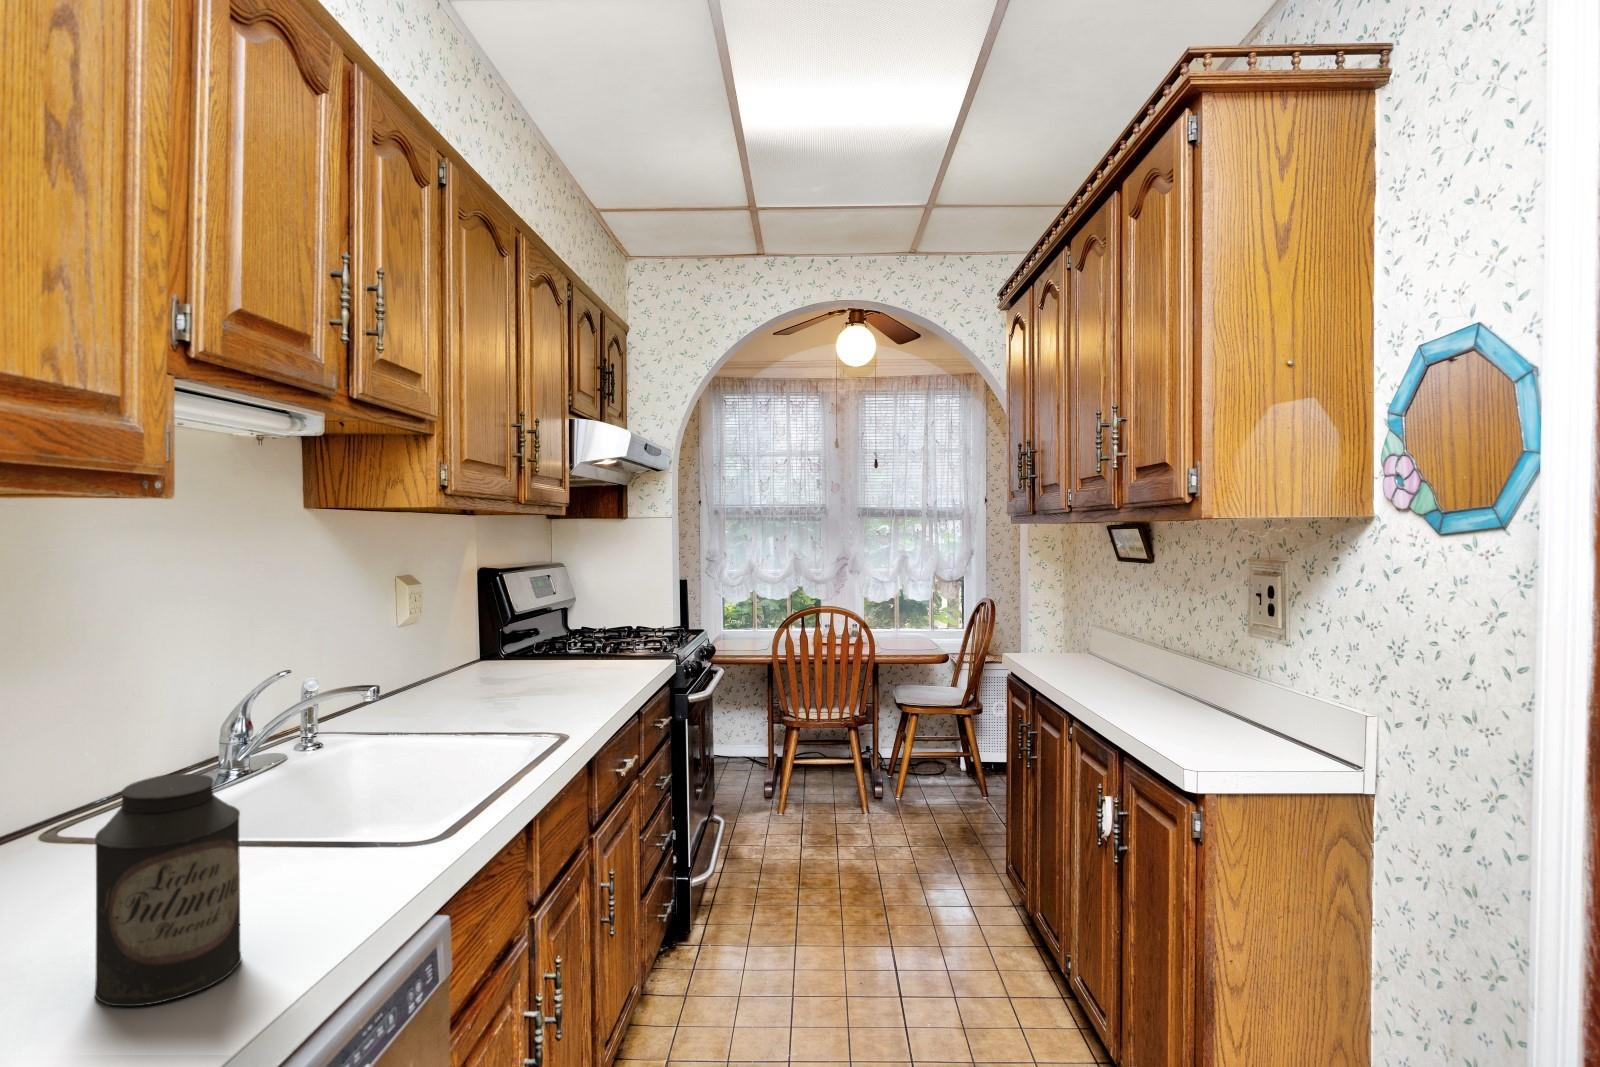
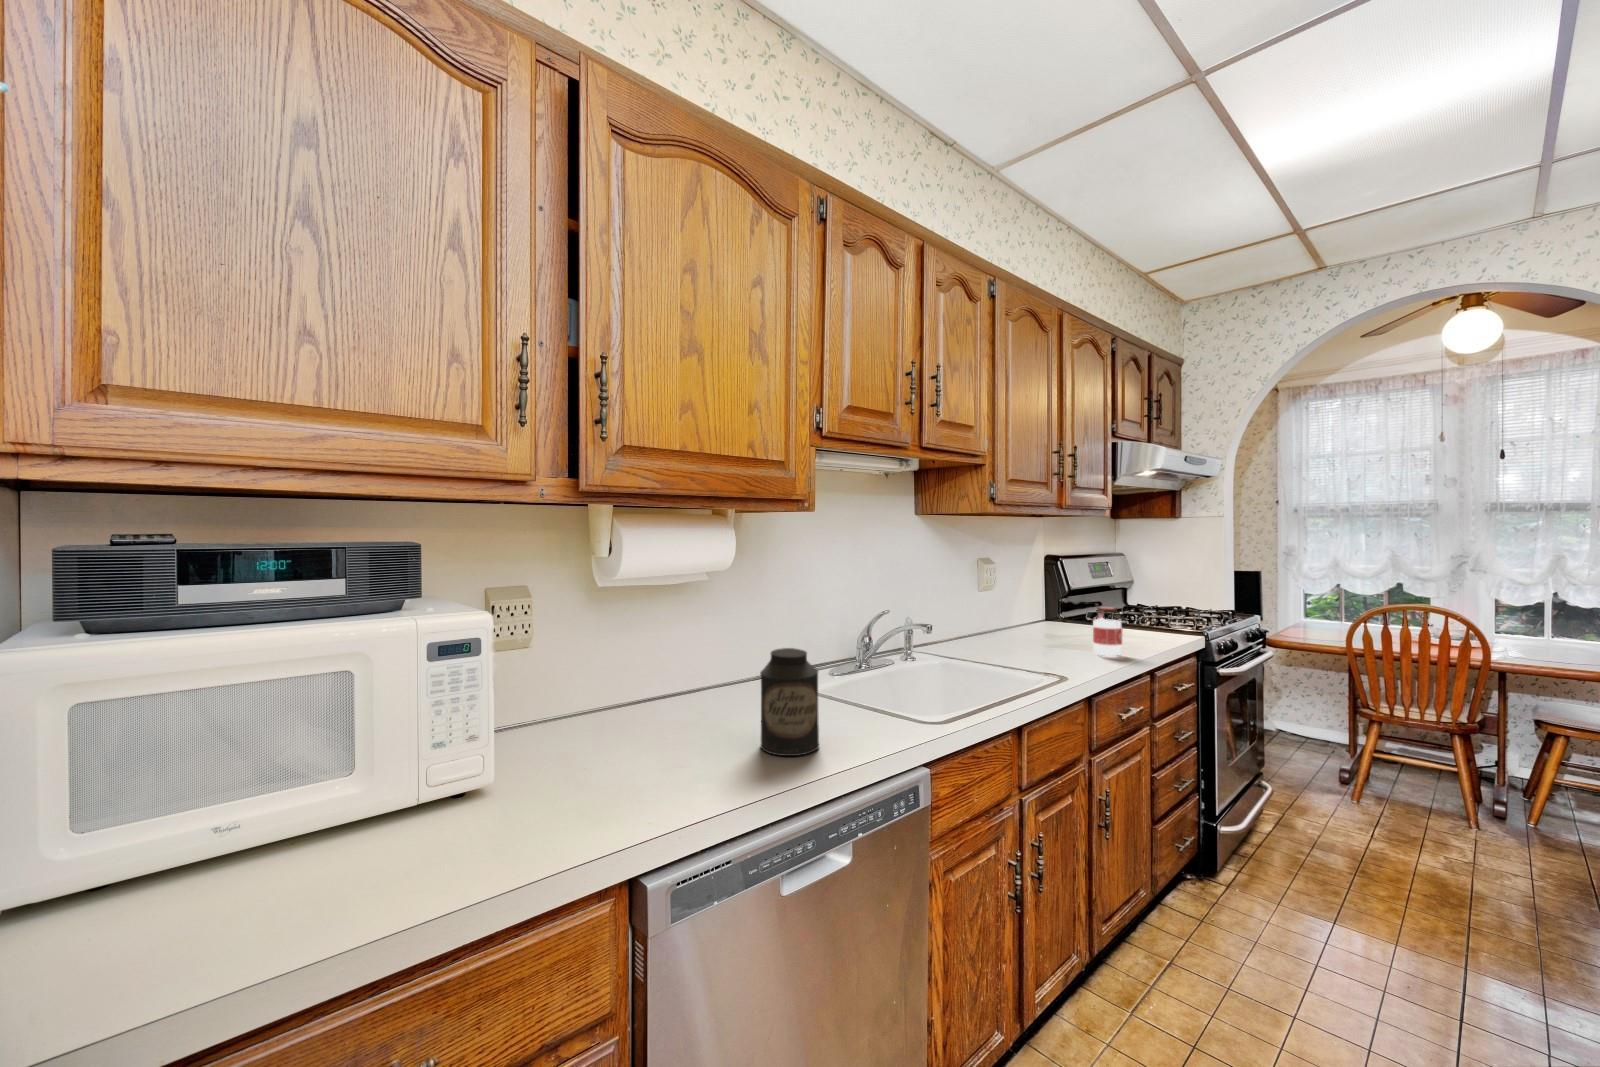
jar: none [573,634,610,699] -> present [1093,607,1122,656]

